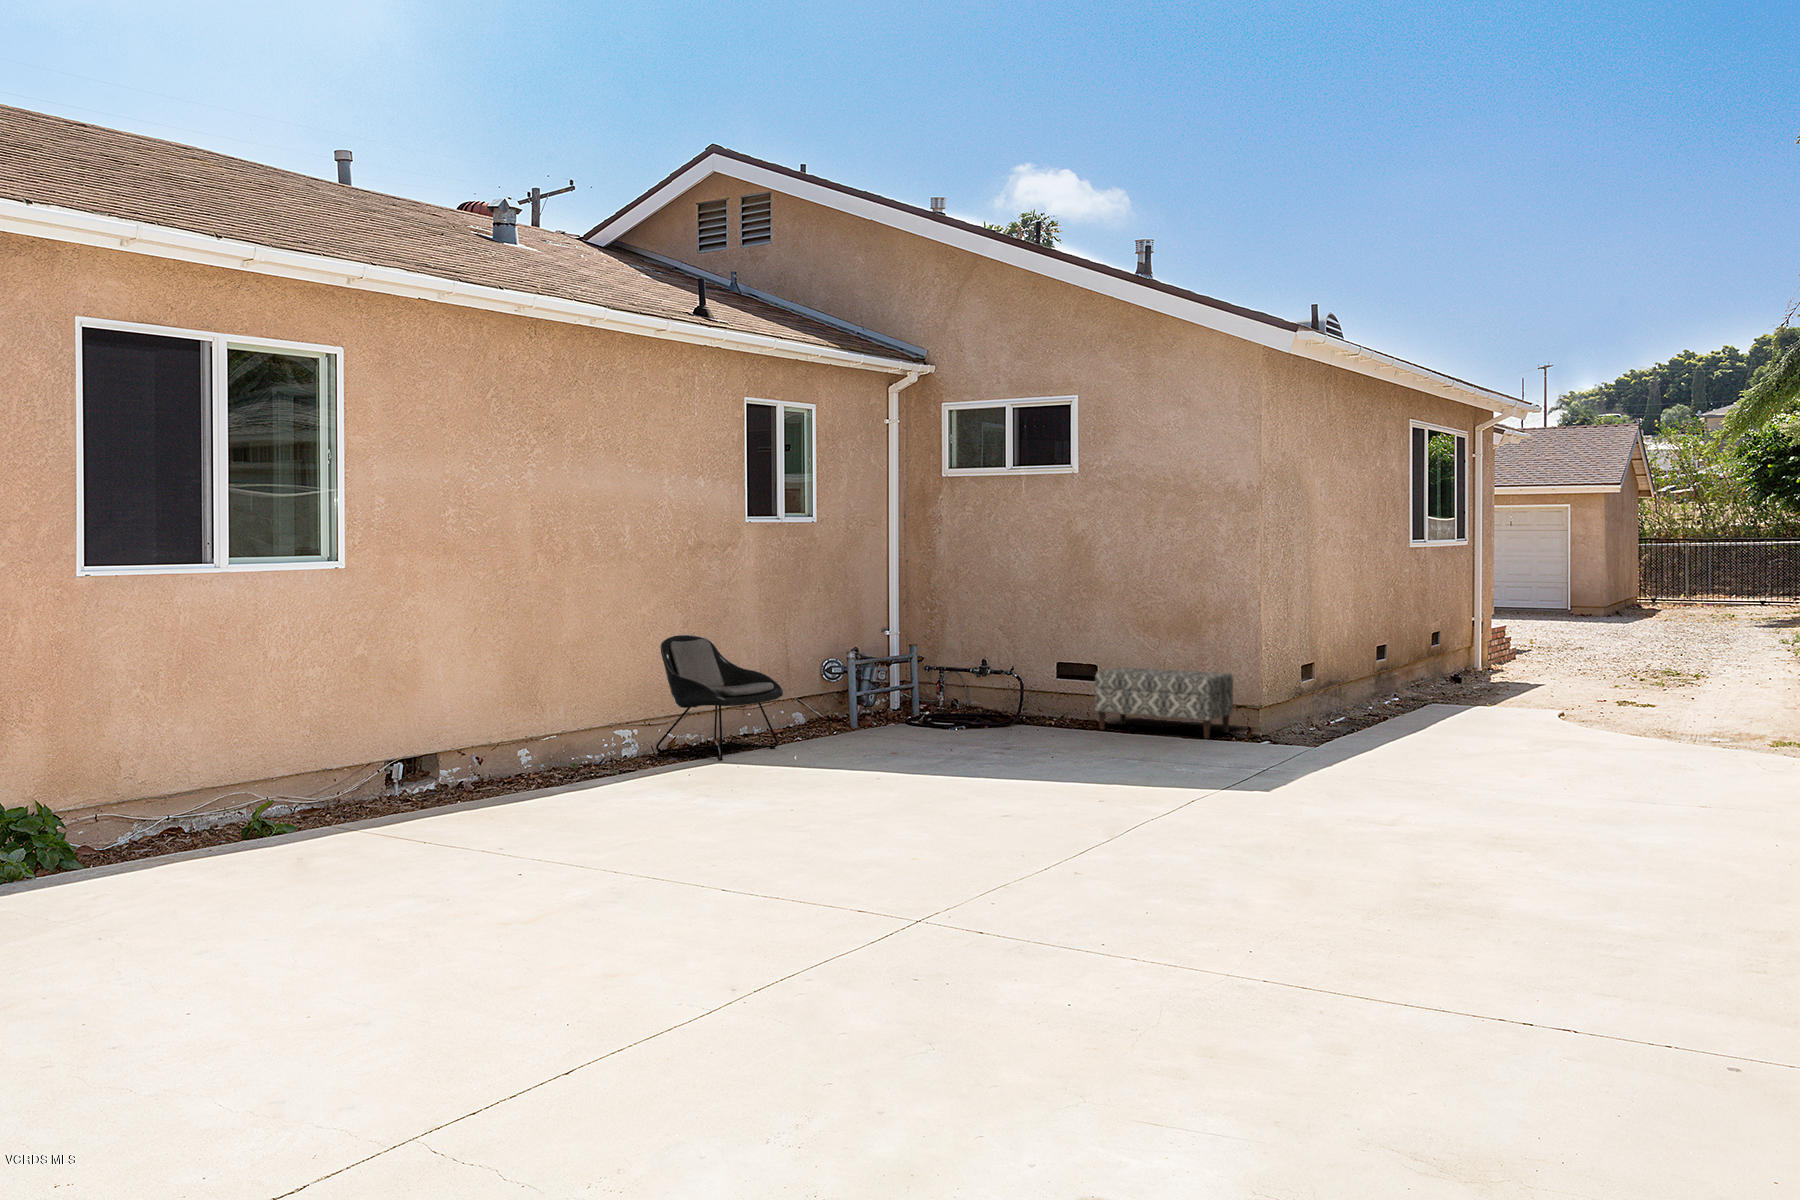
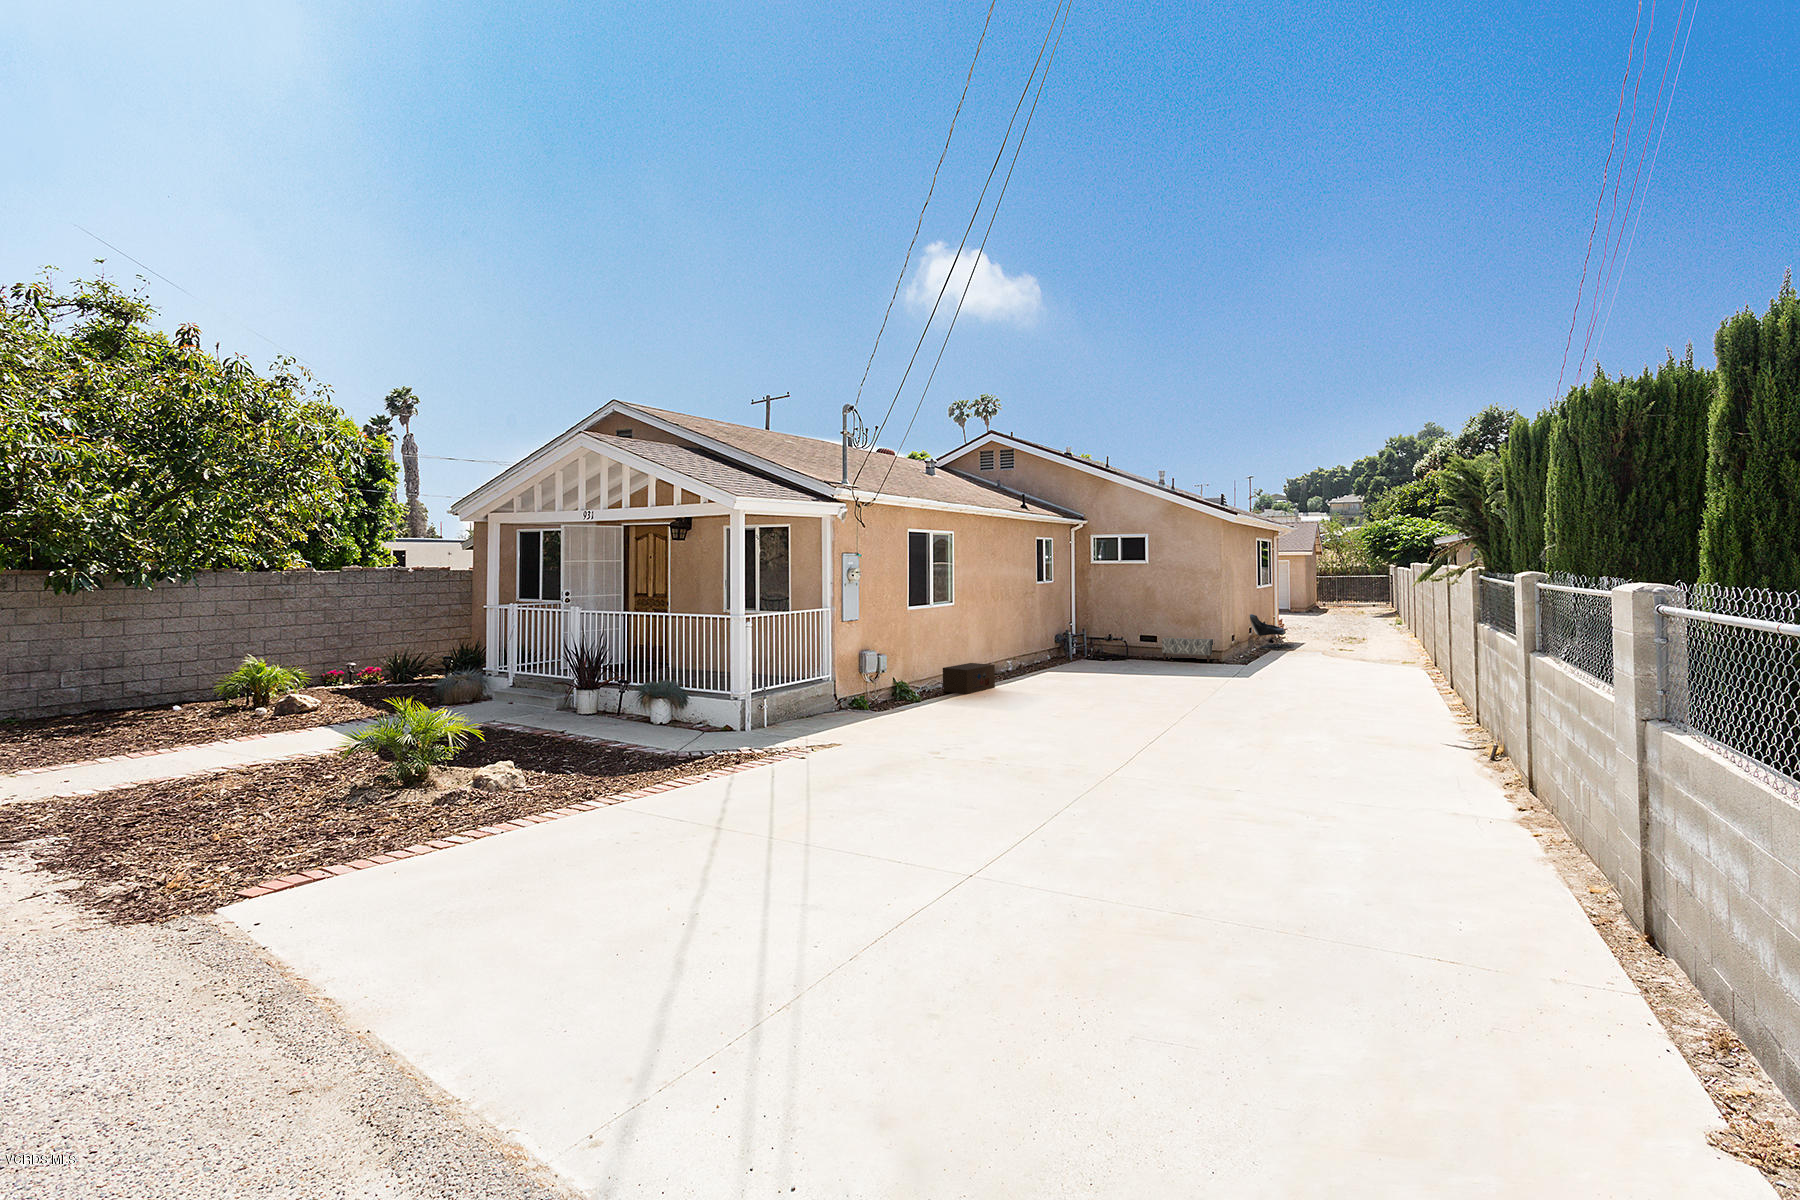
lounge chair: present [656,635,783,760] -> present [1250,614,1285,651]
cardboard box: none [221,741,415,845] -> present [943,663,995,694]

